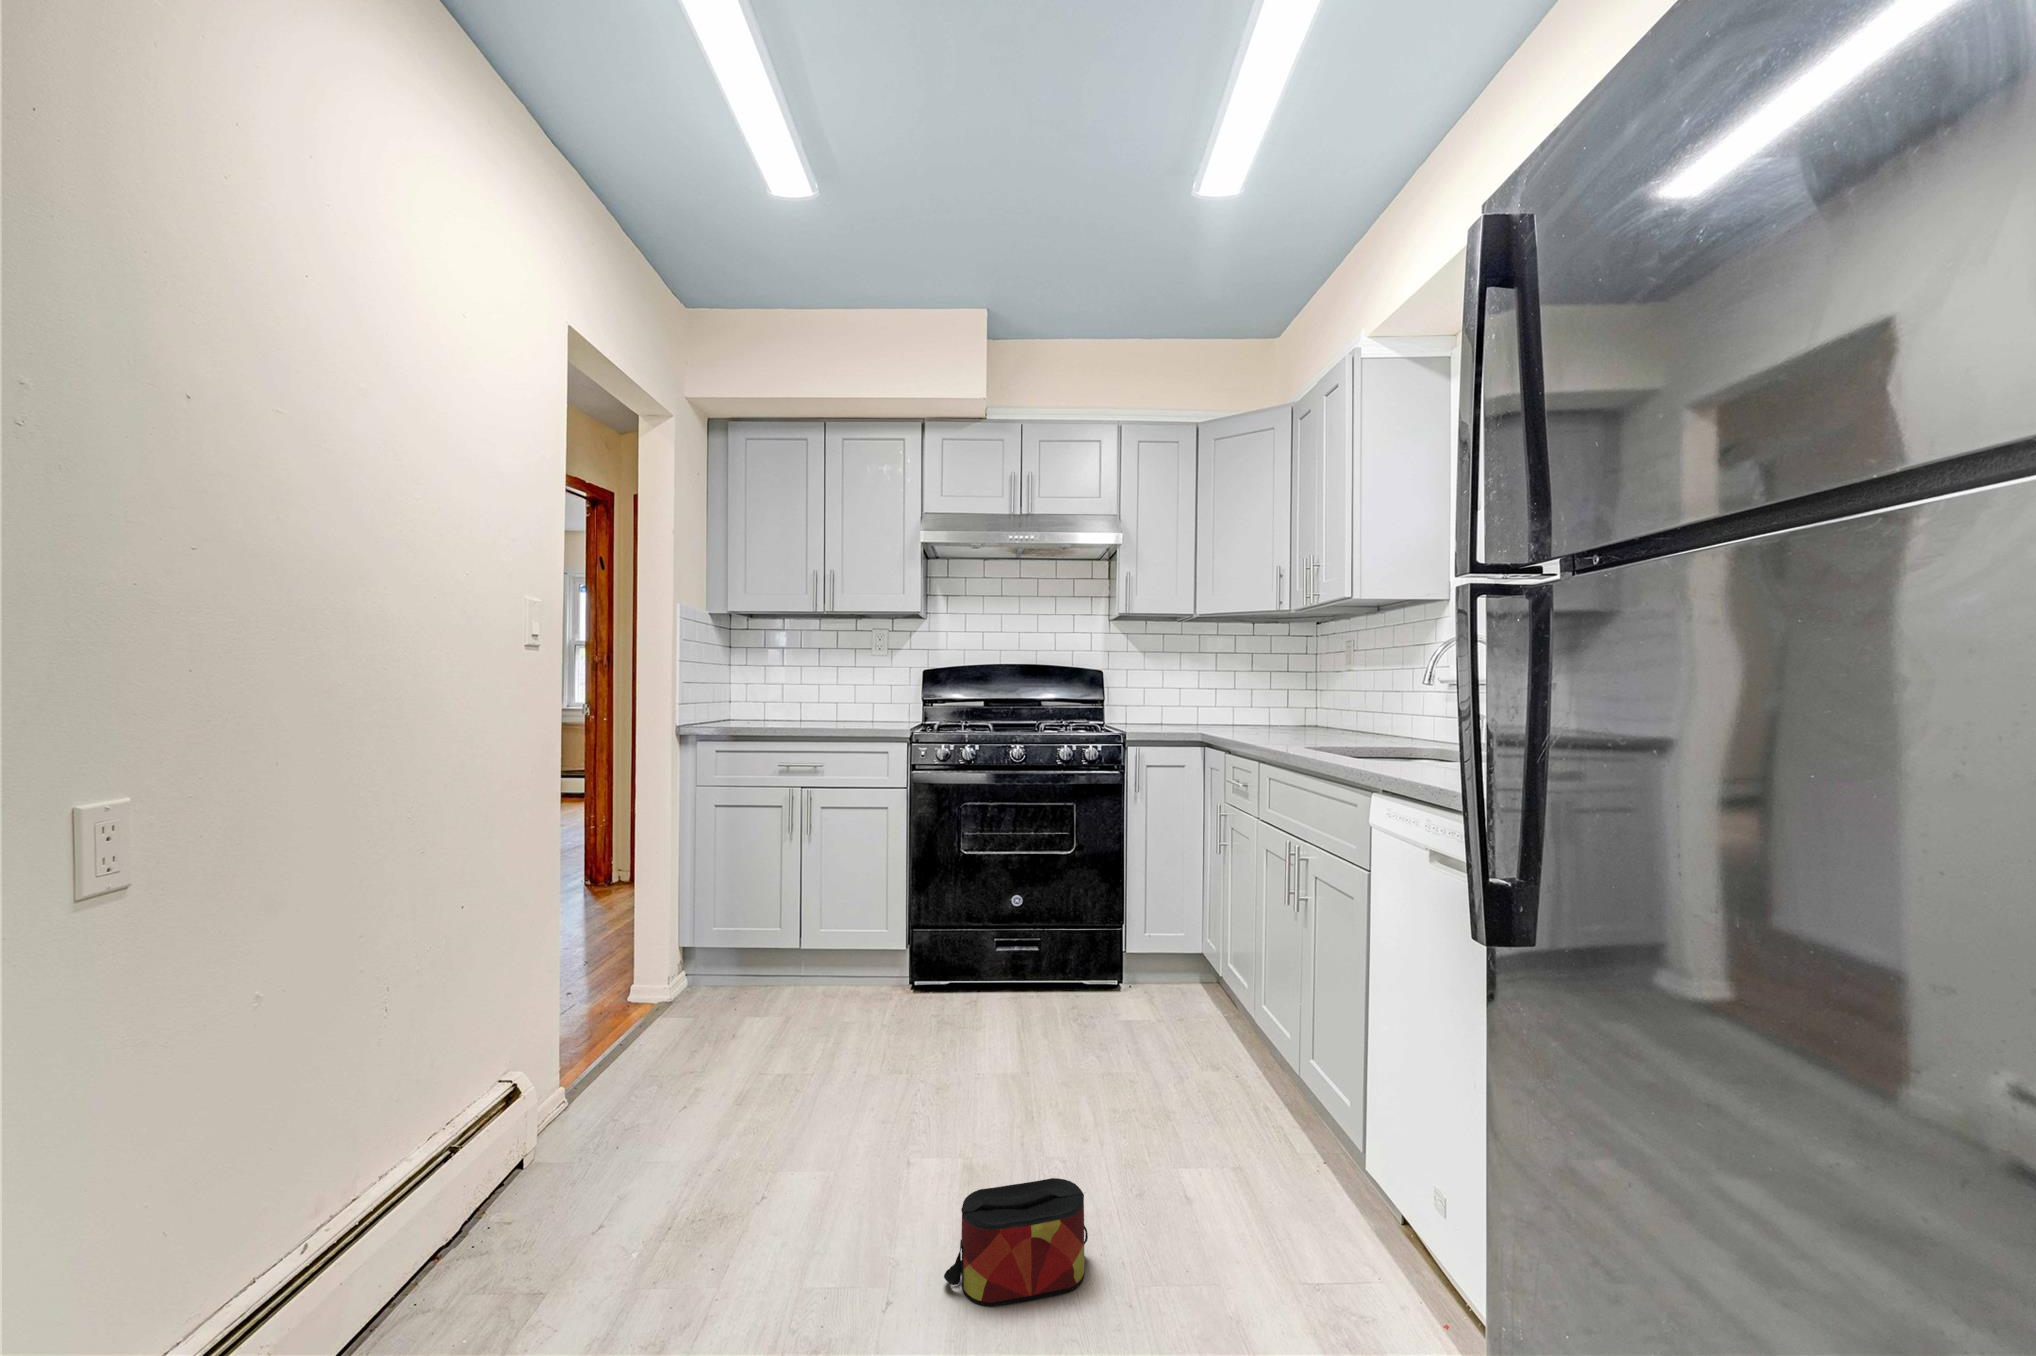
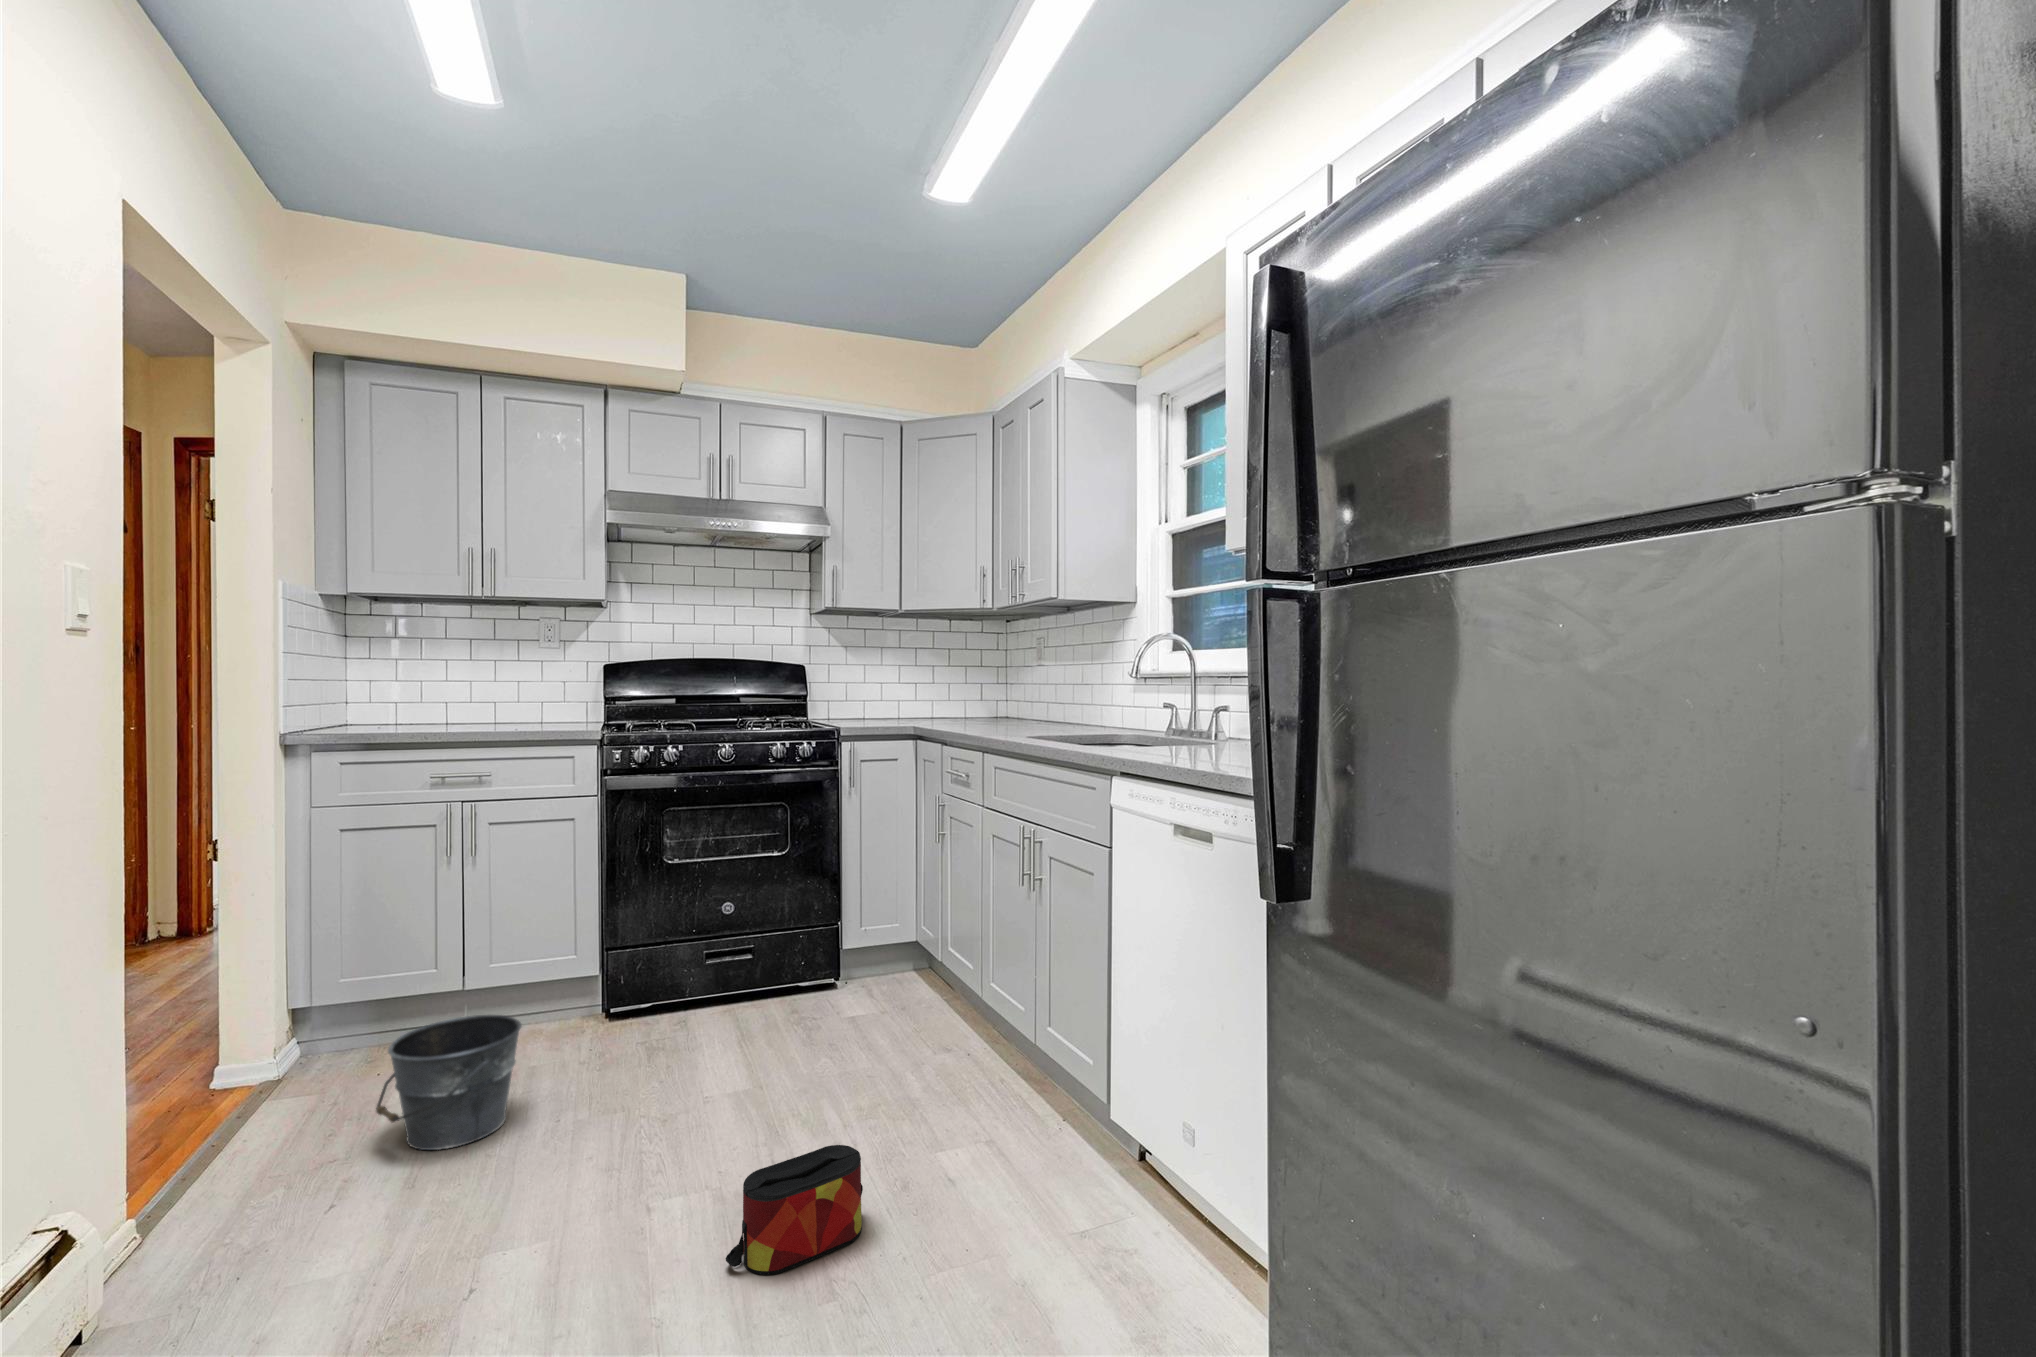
bucket: none [711,976,823,1092] -> present [376,1015,522,1150]

